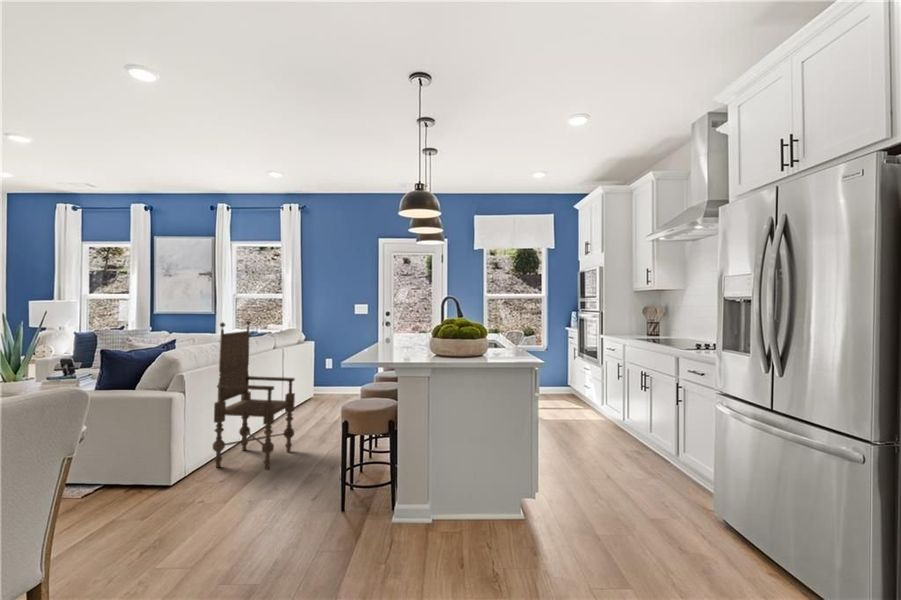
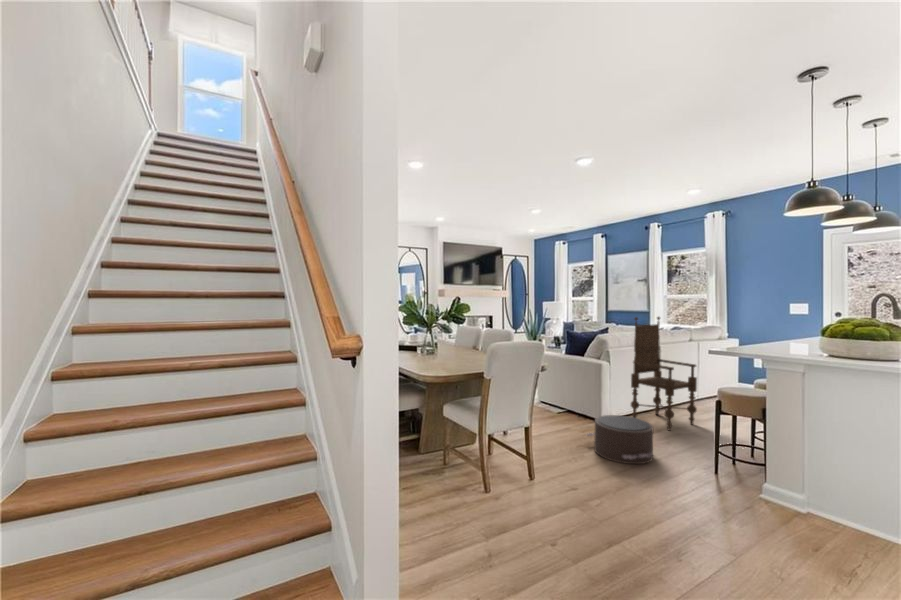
pouf: none [152,471,272,556] -> present [587,415,653,464]

